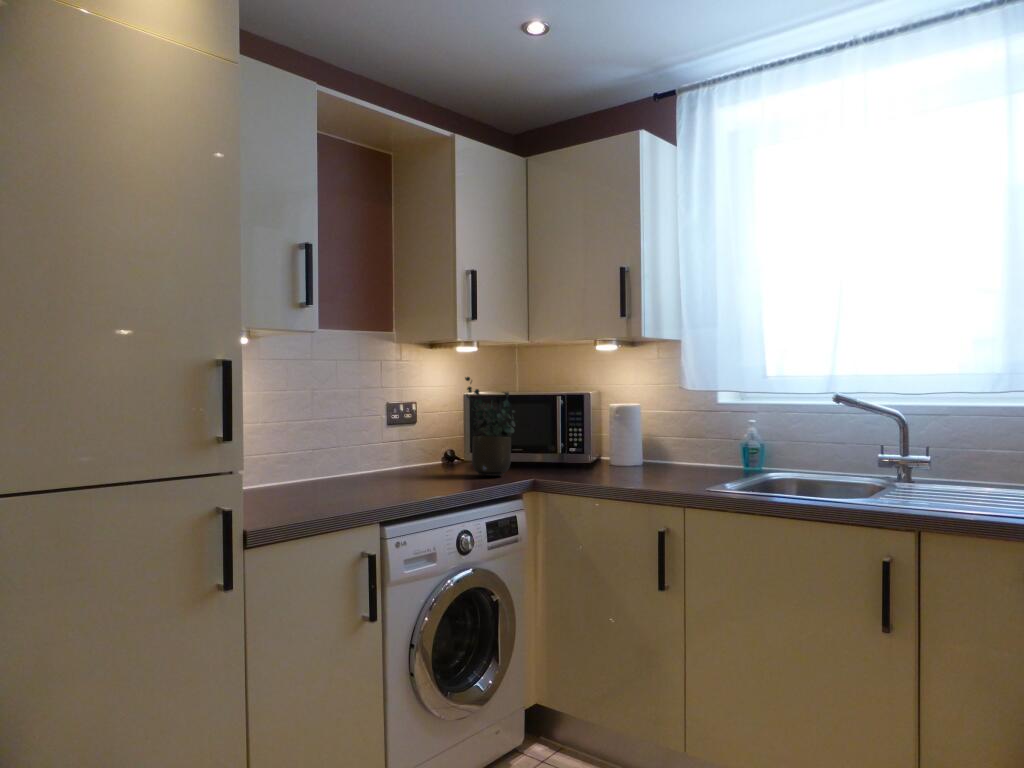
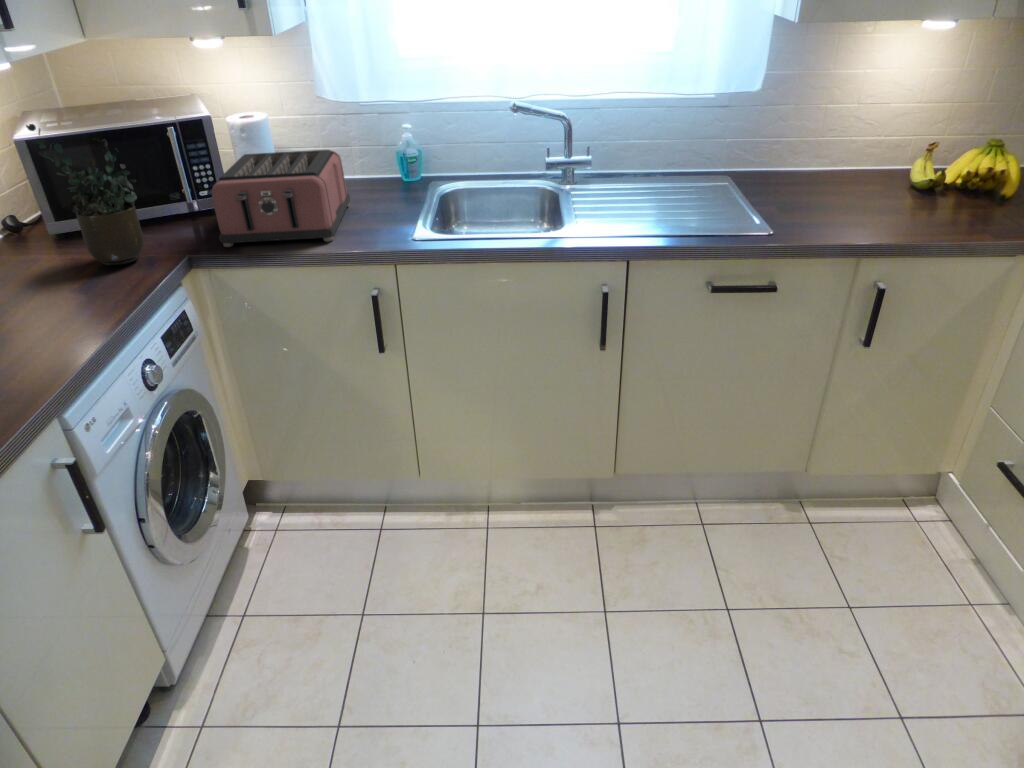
toaster: none [560,422,682,485] -> present [212,150,350,247]

